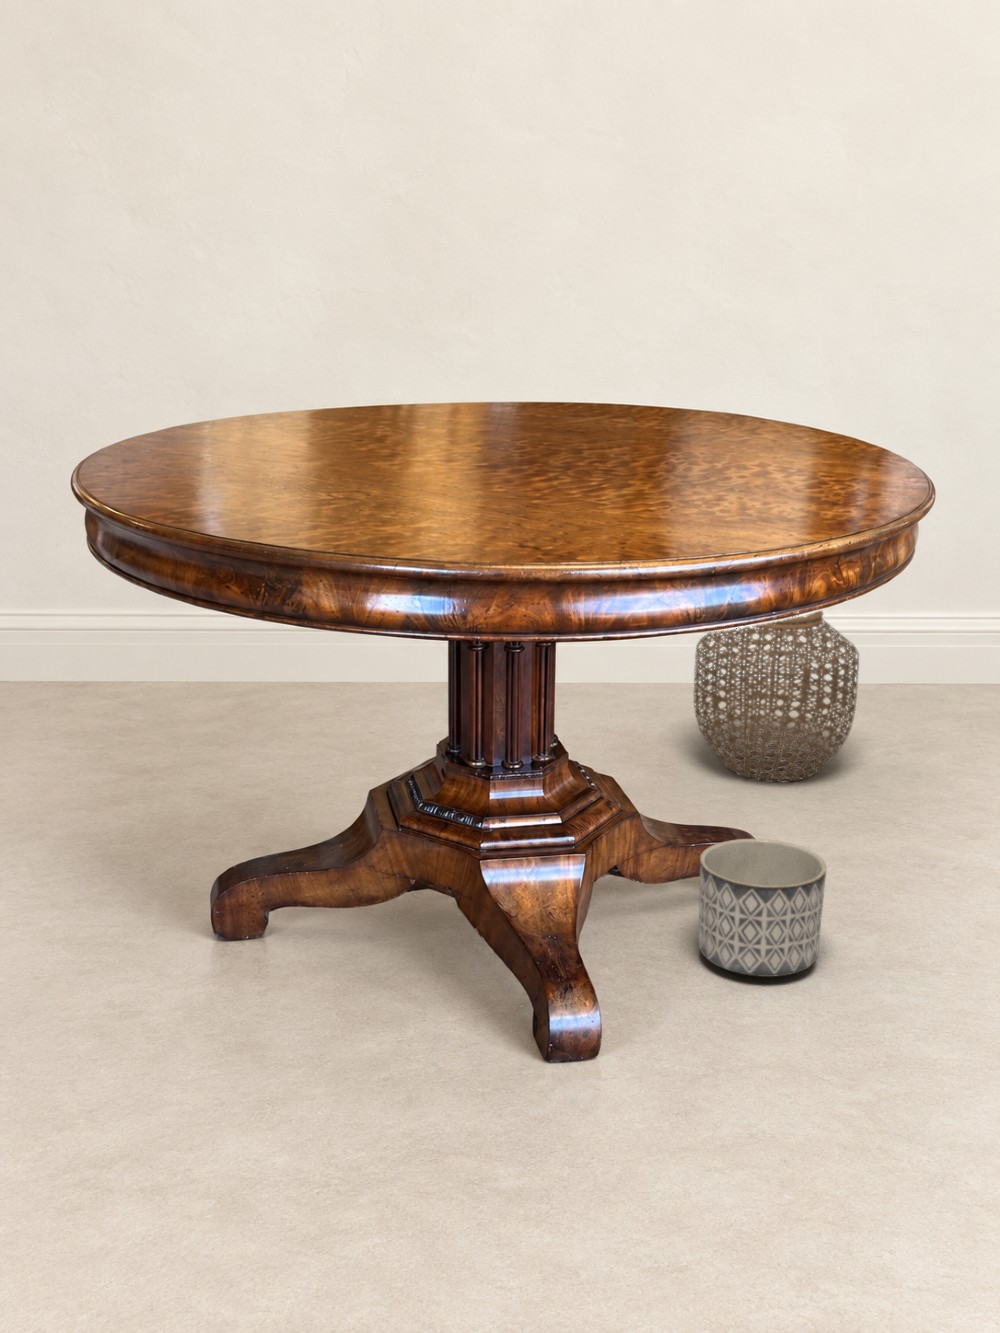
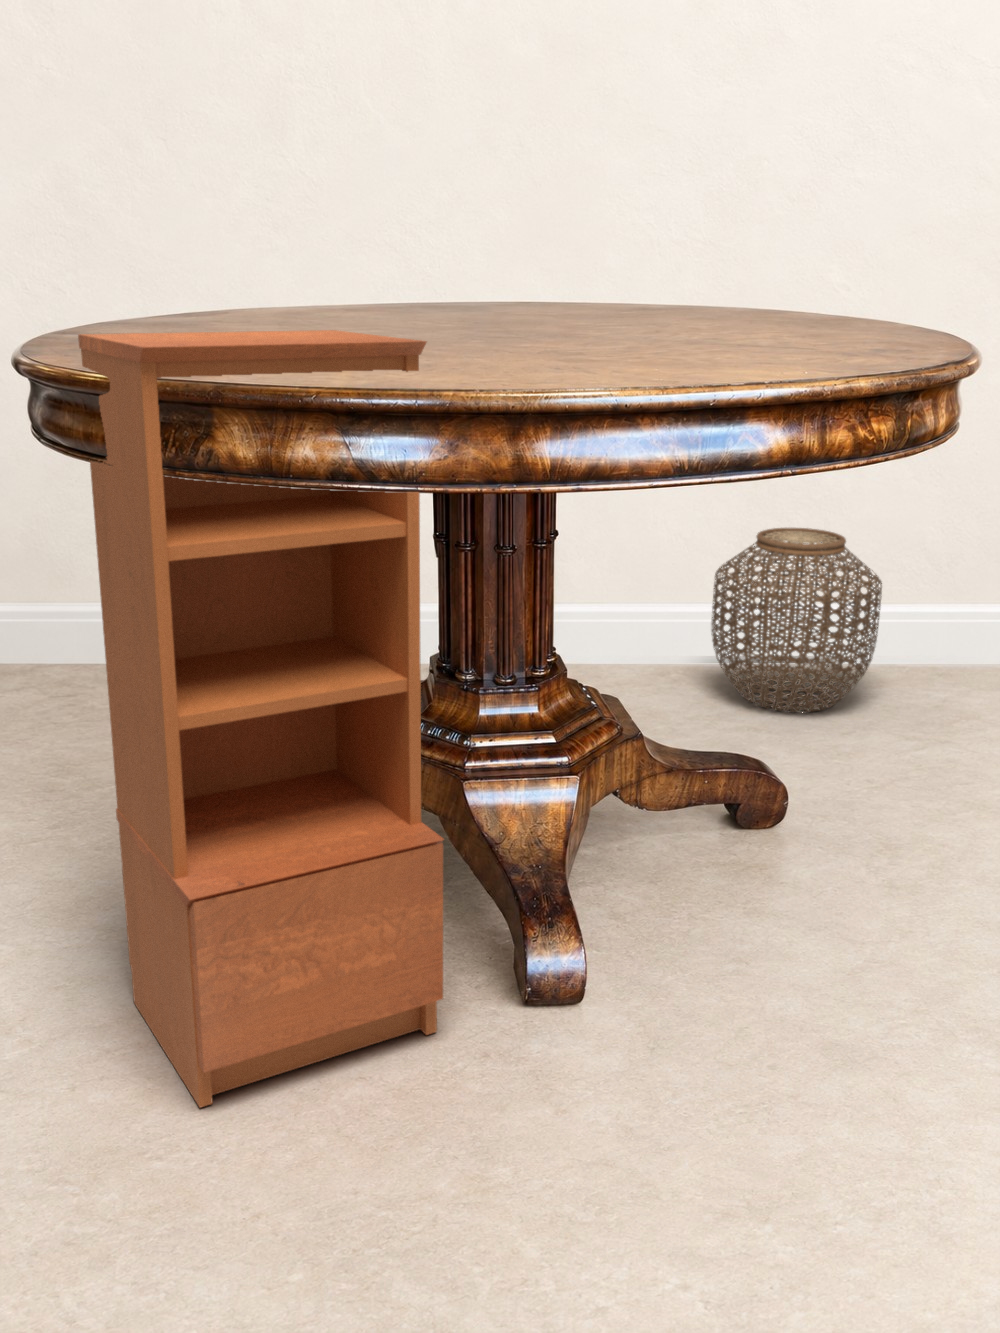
bookcase: none [156,463,476,1155] -> present [78,330,444,1108]
planter: present [699,839,826,977] -> none [705,766,846,916]

